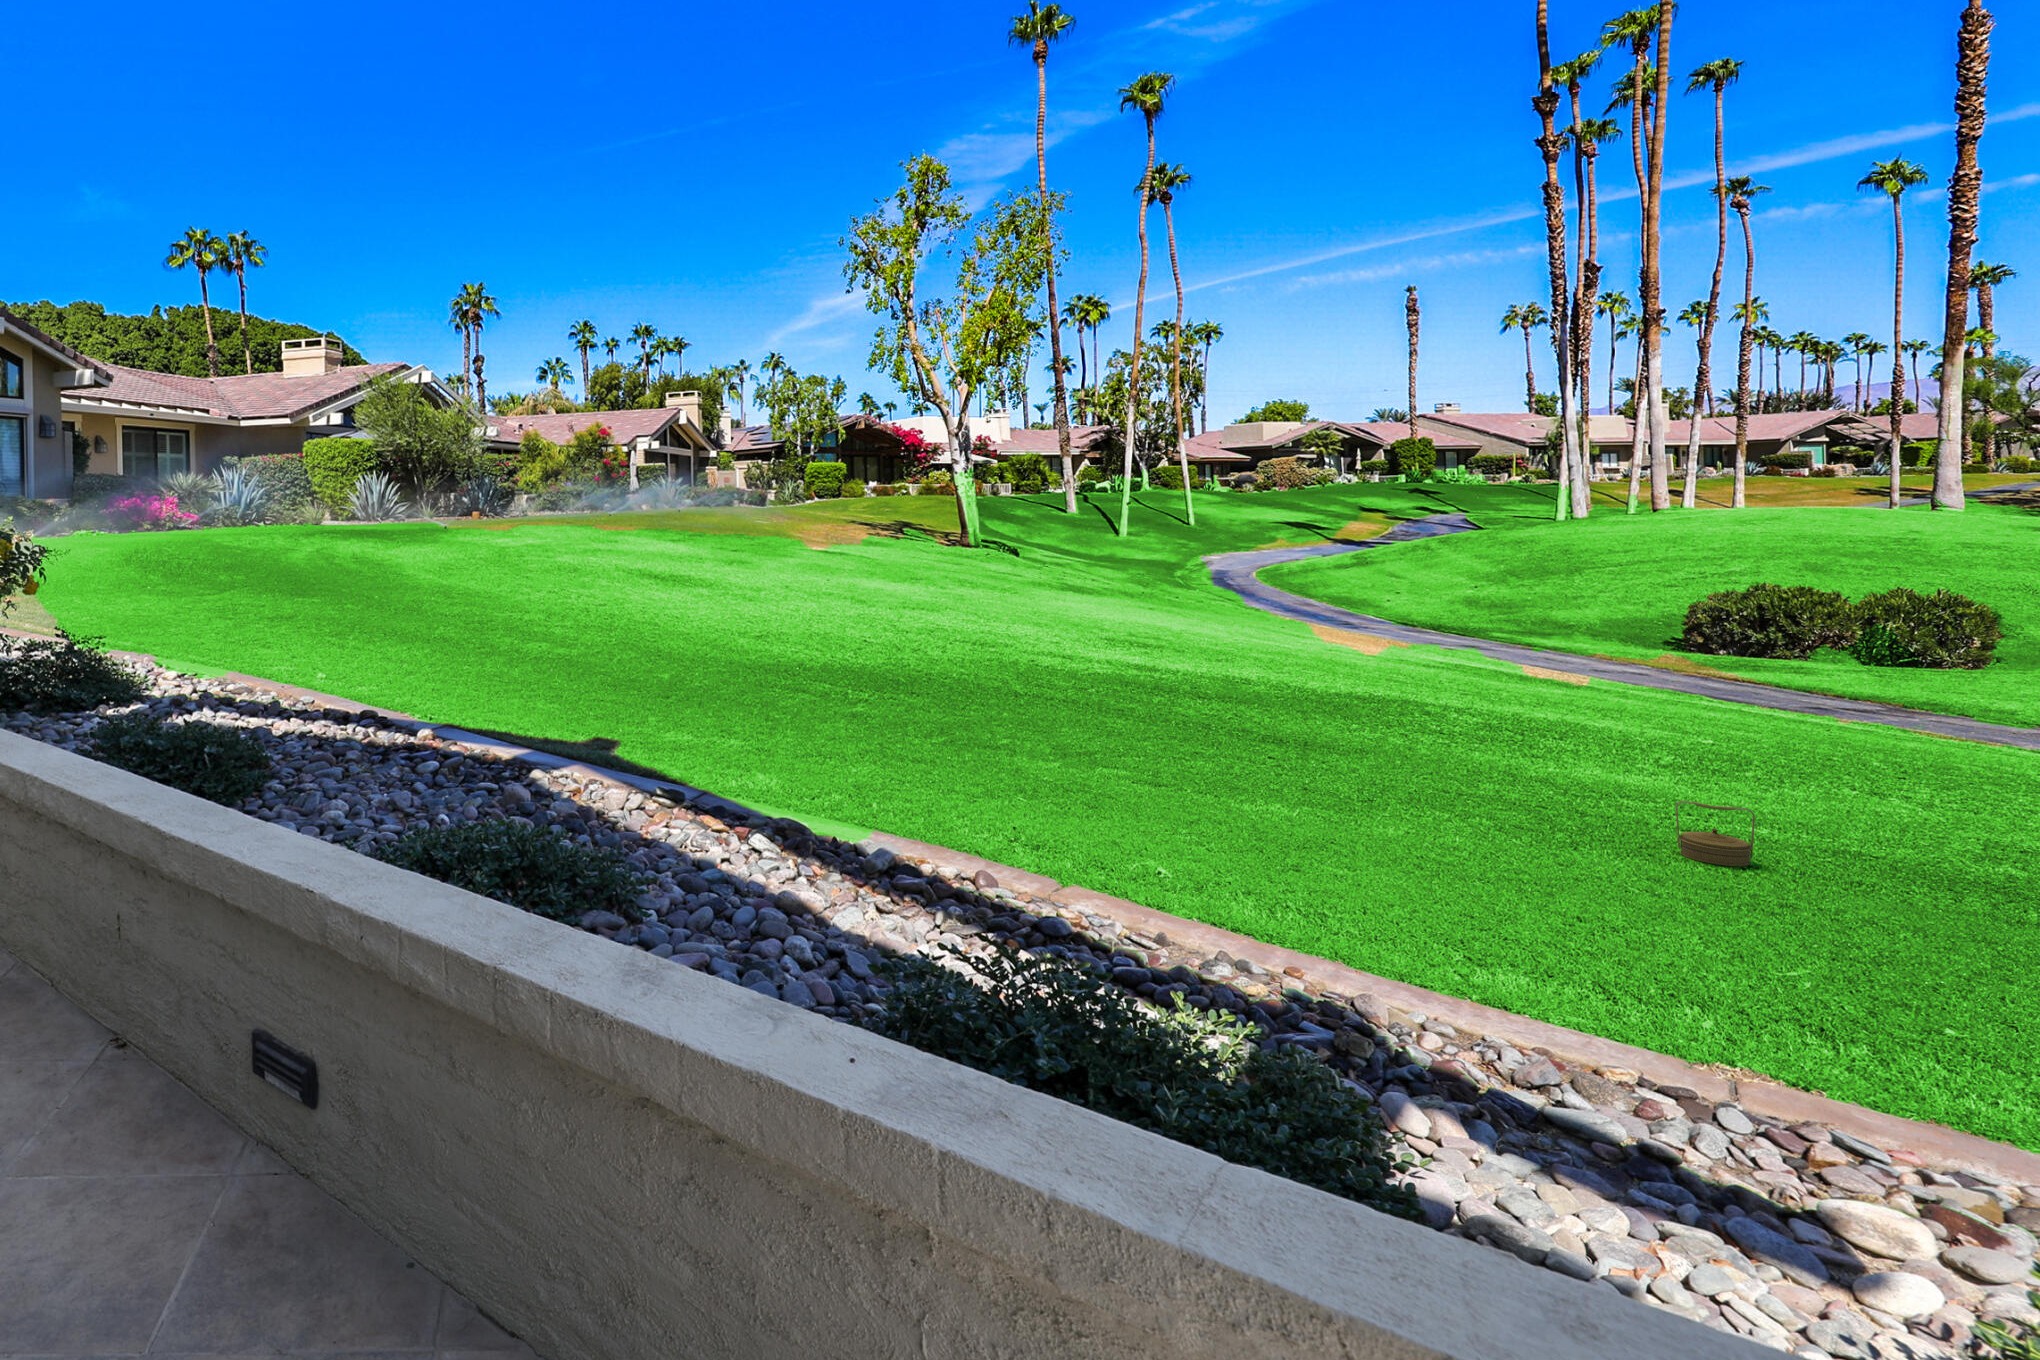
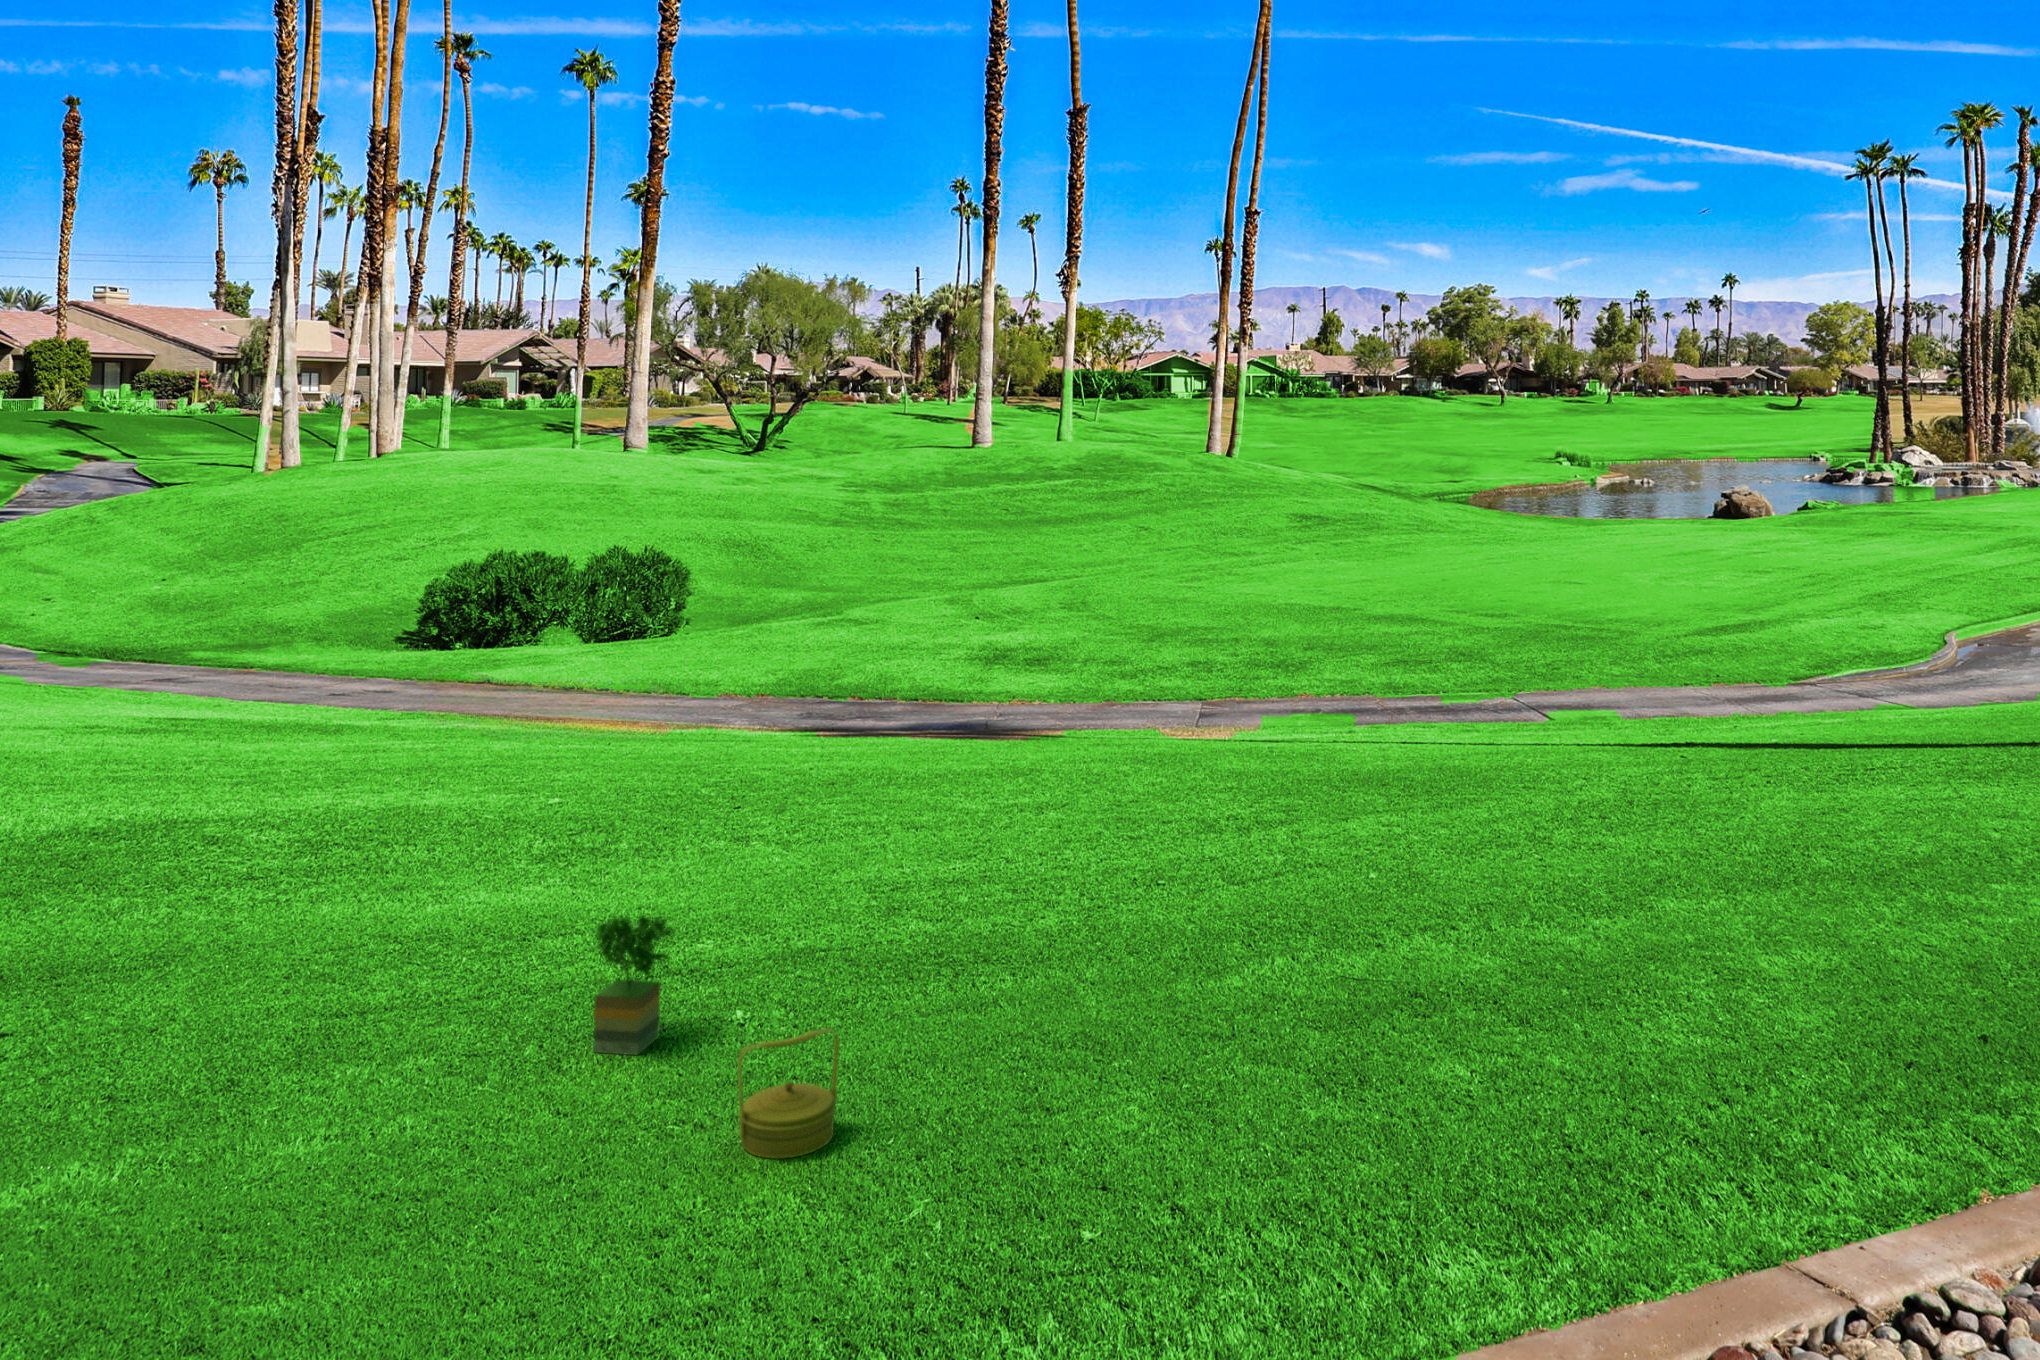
potted tree: none [1614,740,1678,815] -> present [593,916,676,1055]

